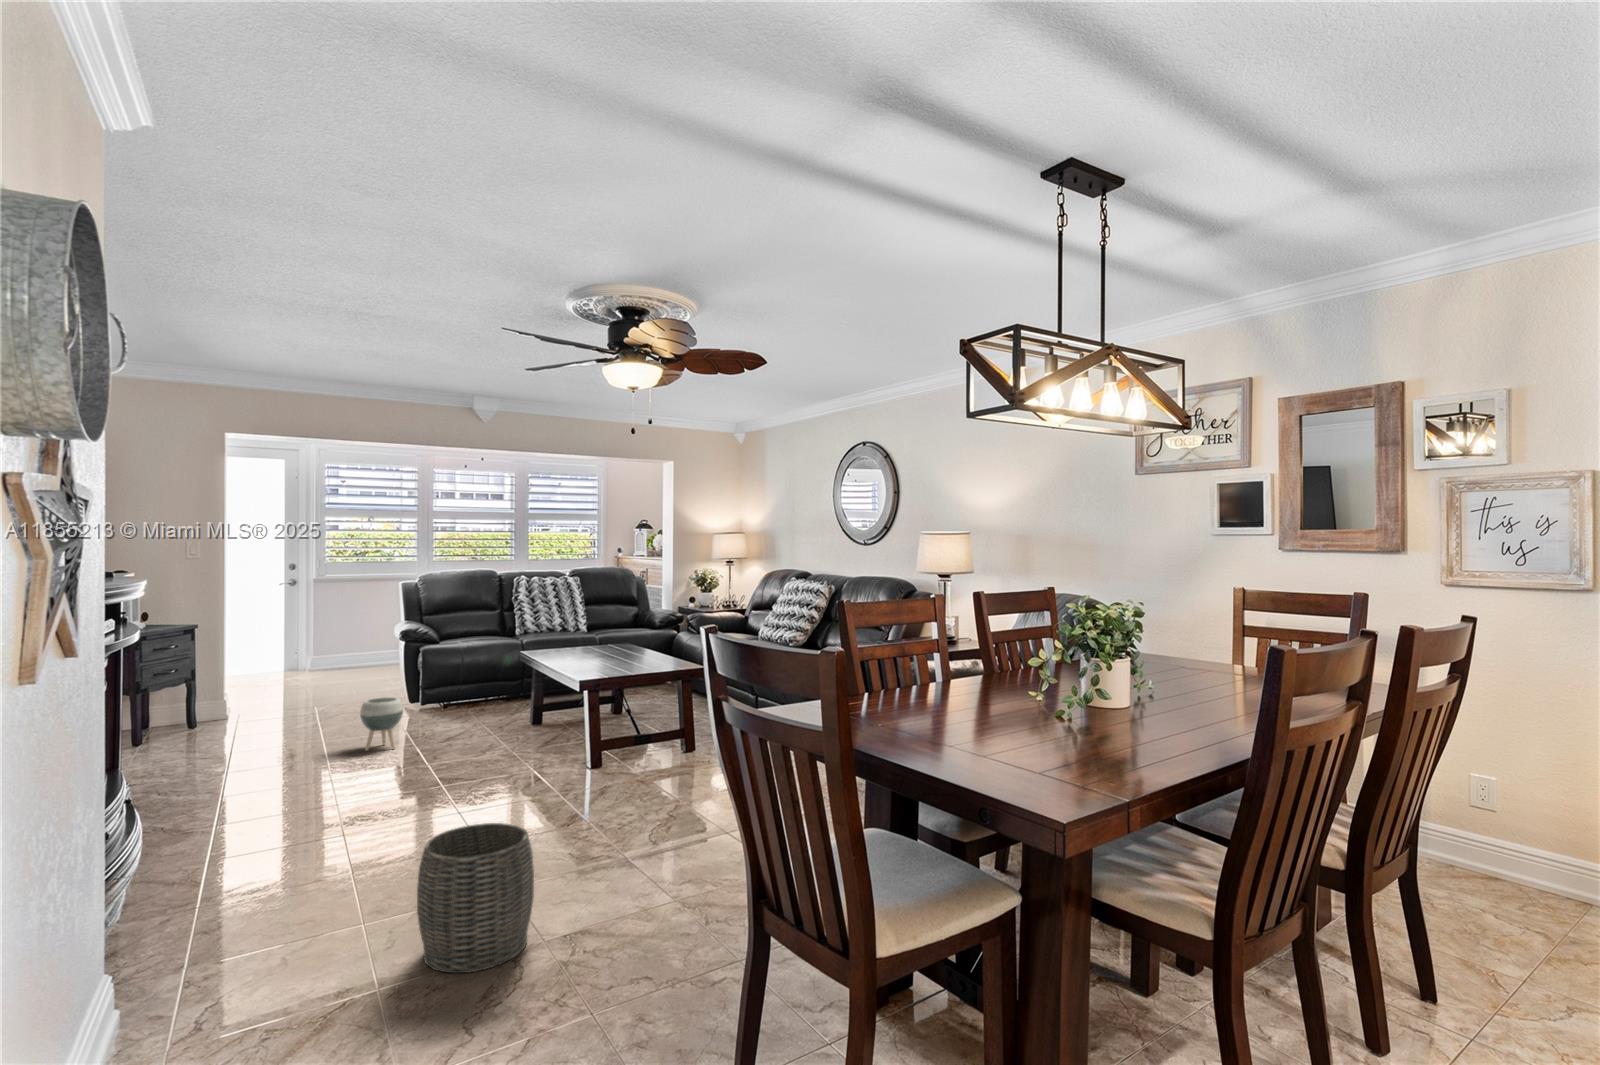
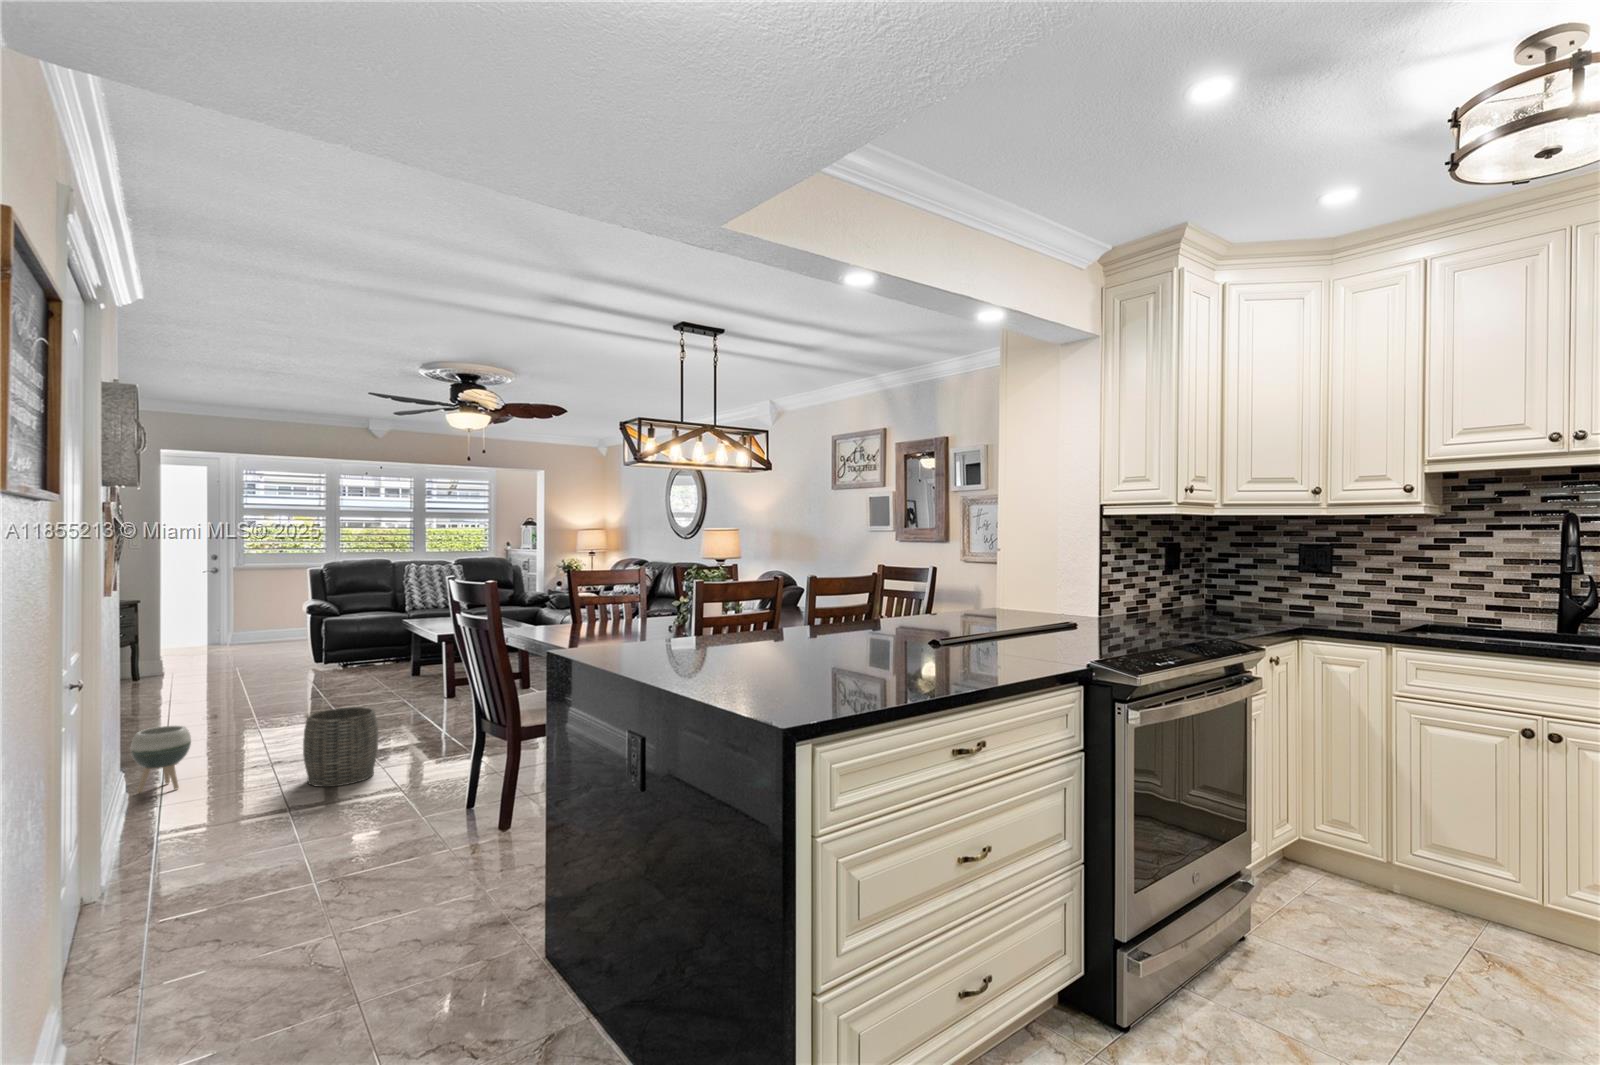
planter: present [360,697,403,751] -> present [131,726,191,793]

